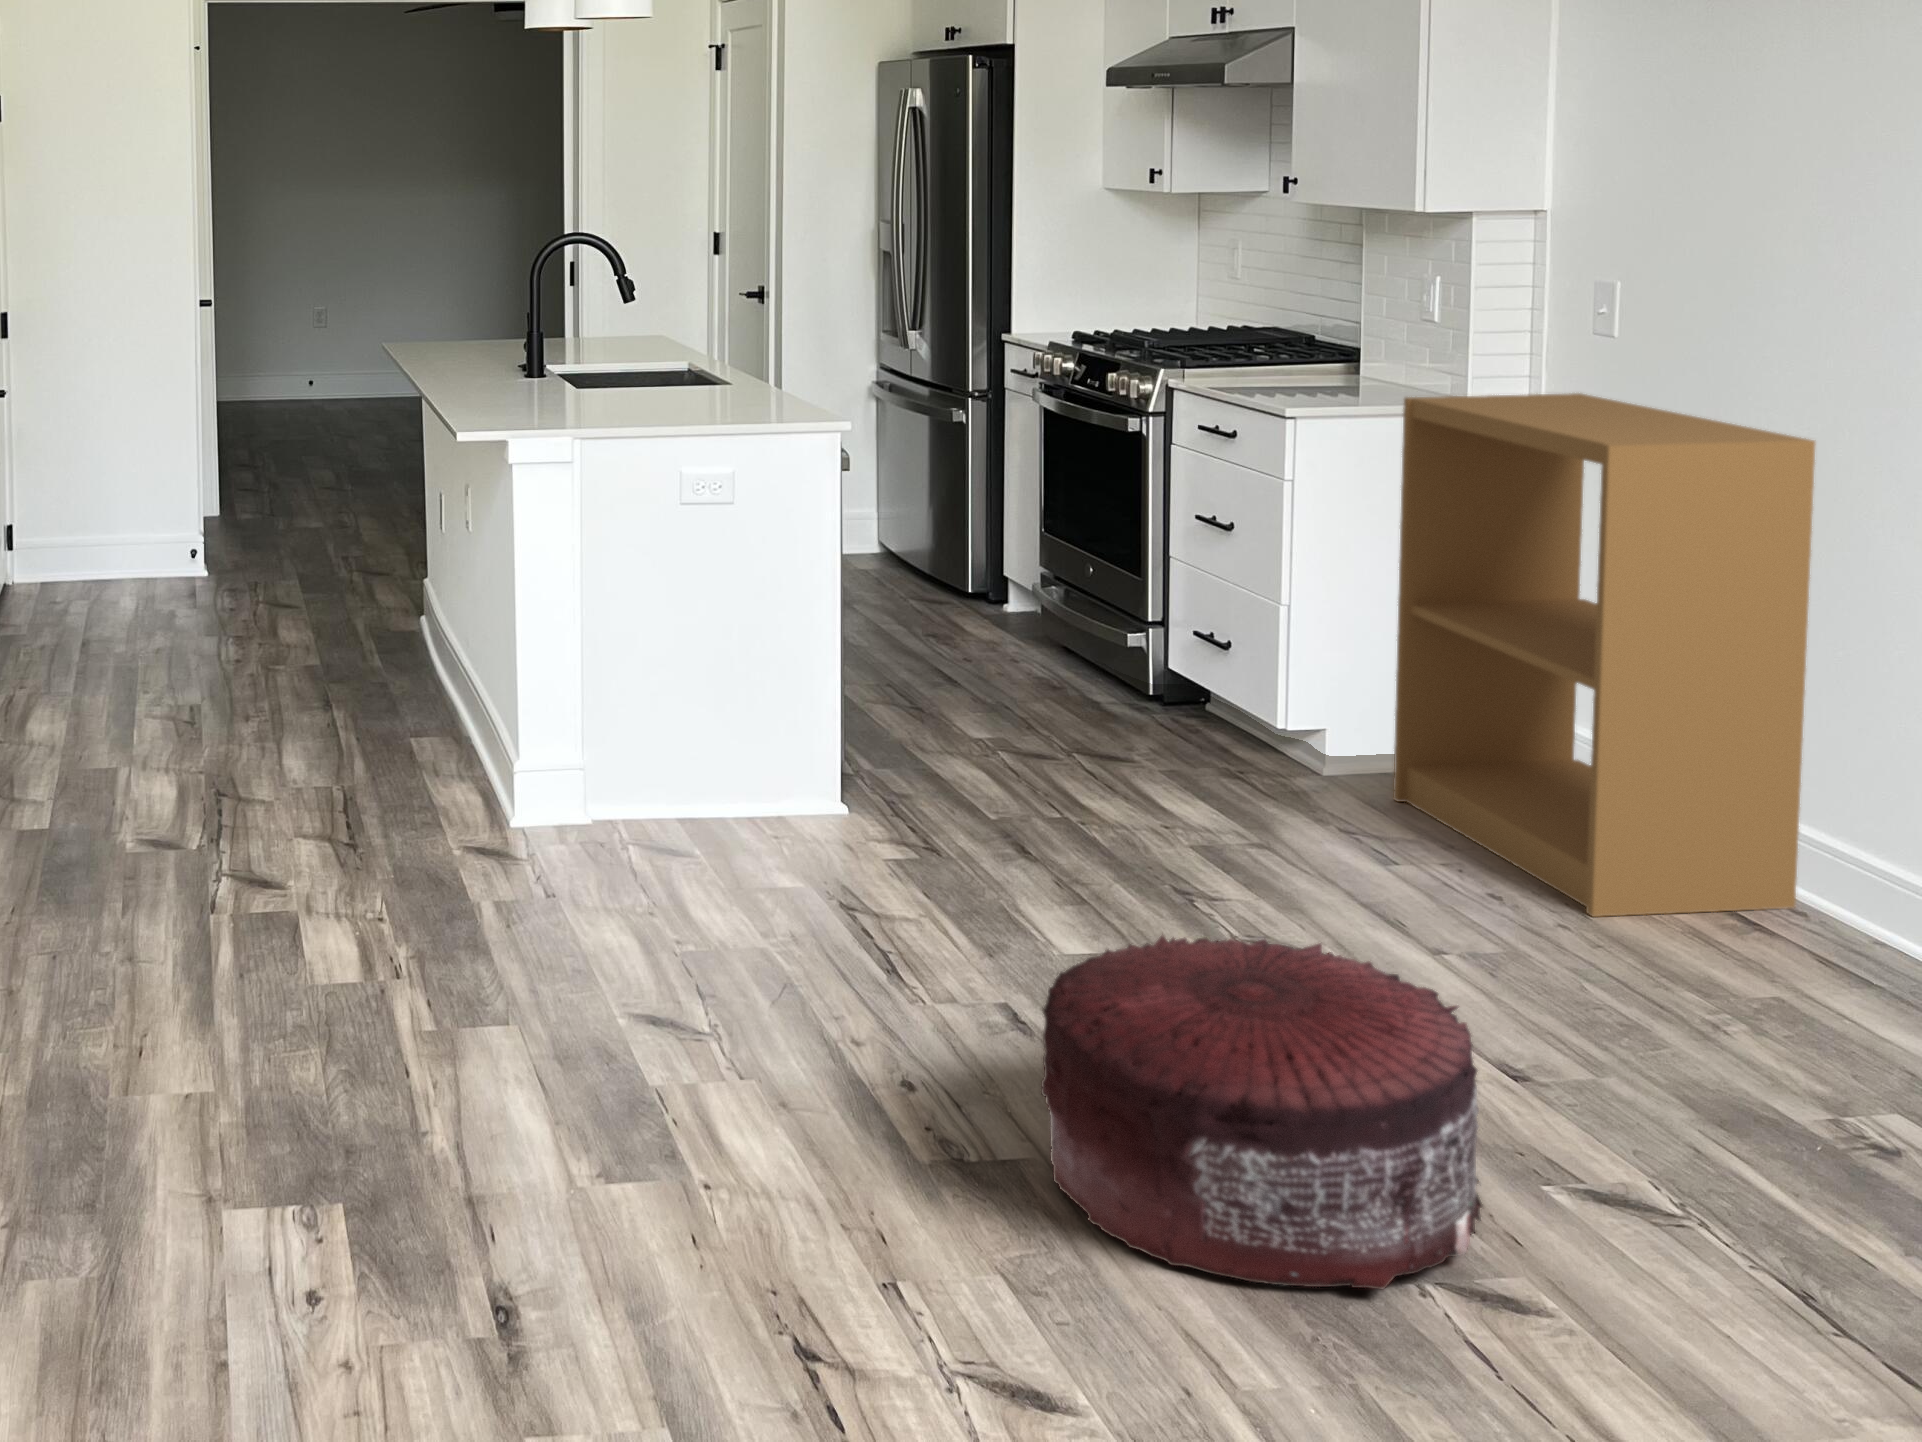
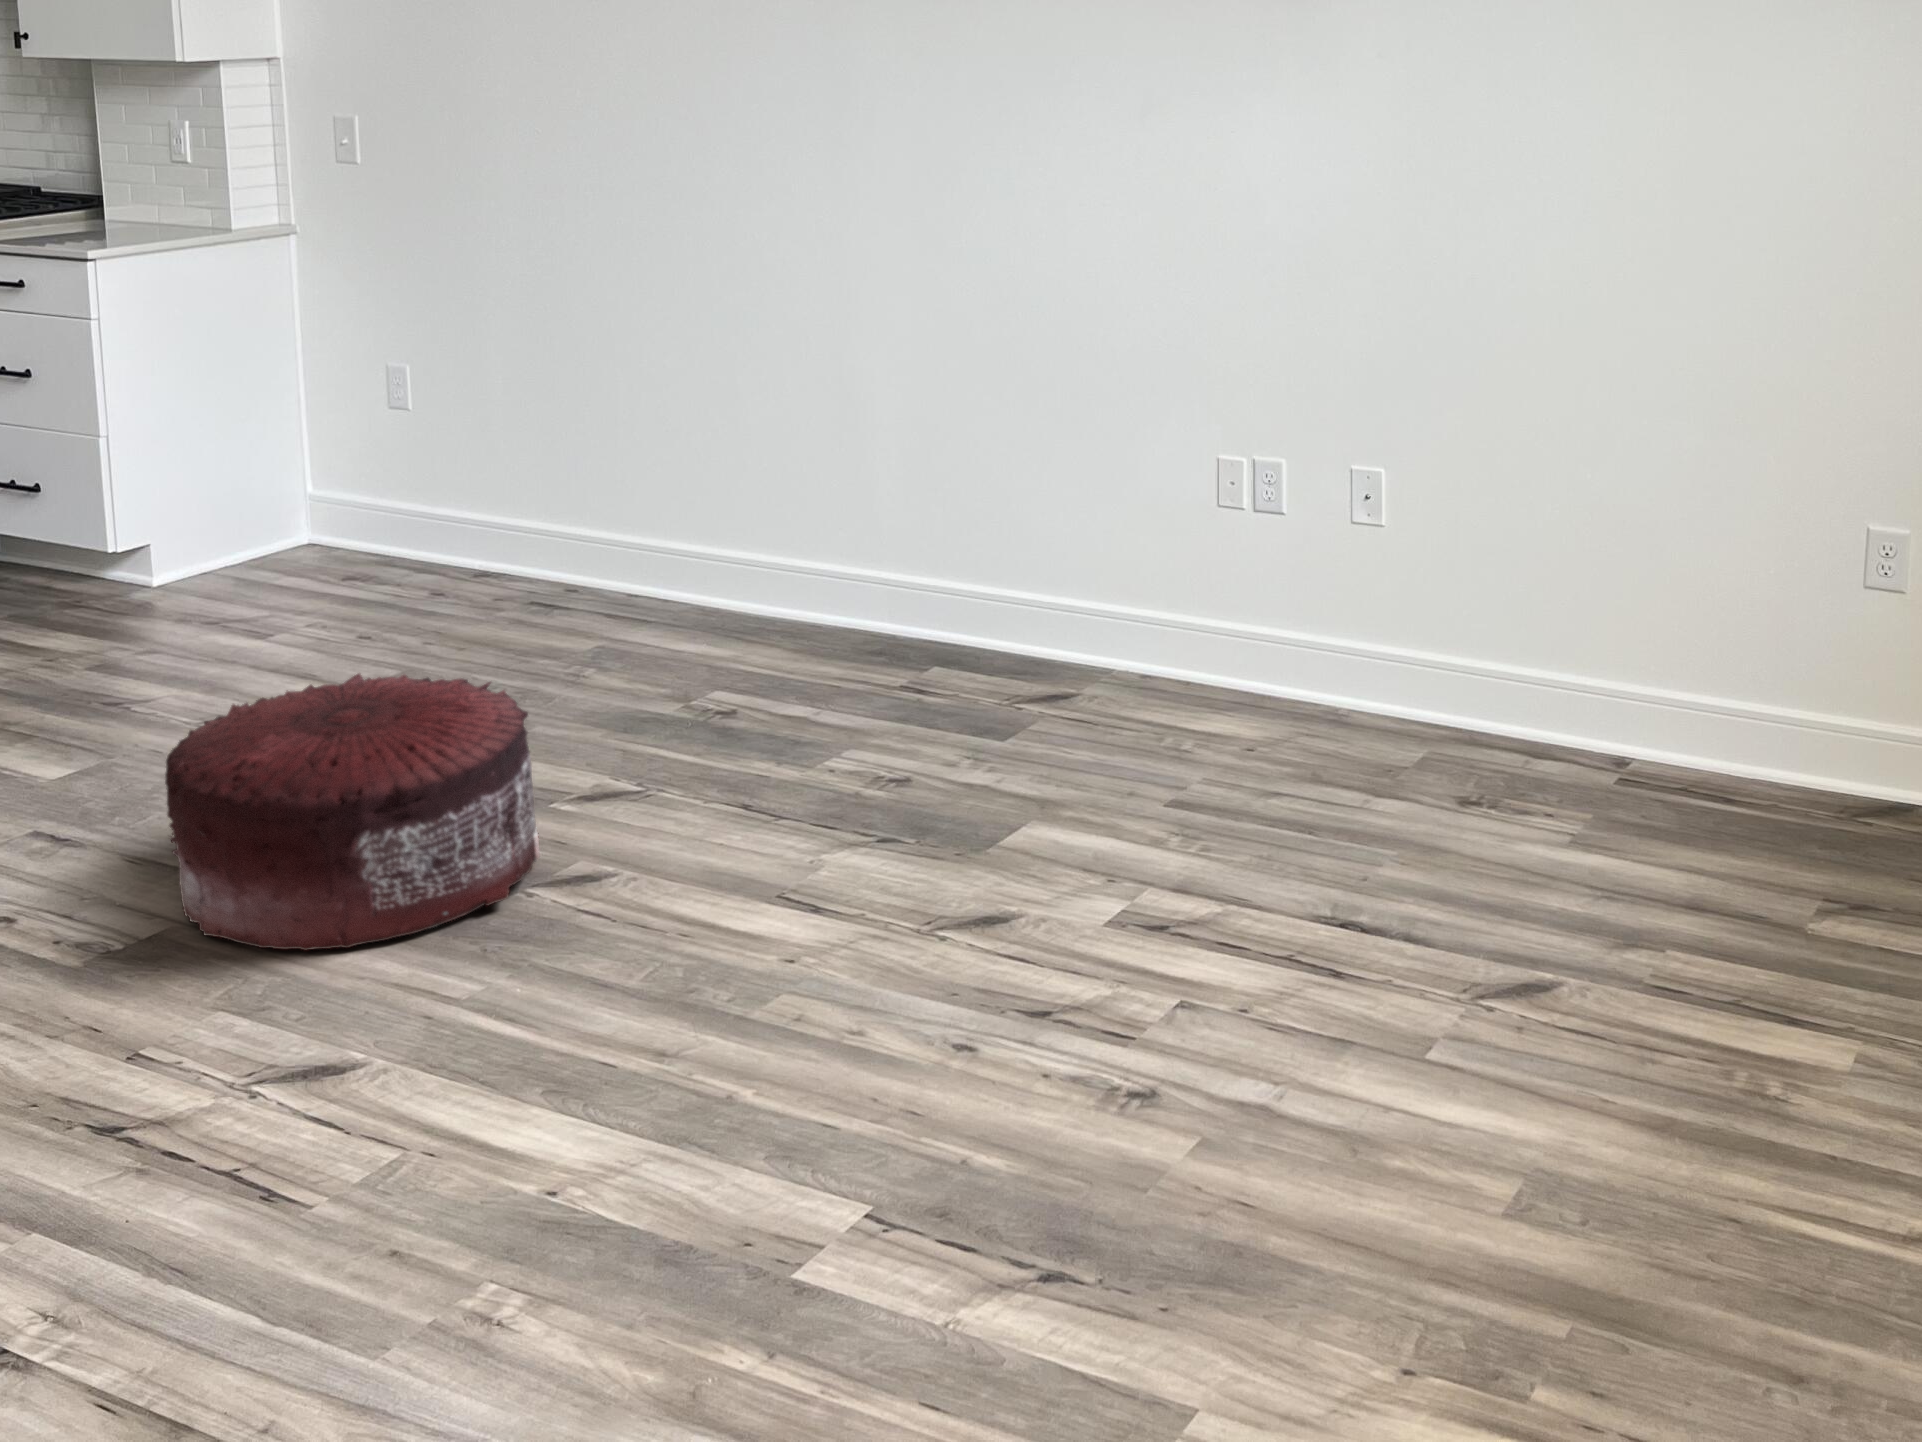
bookshelf: present [1393,393,1815,917] -> none [203,212,568,631]

